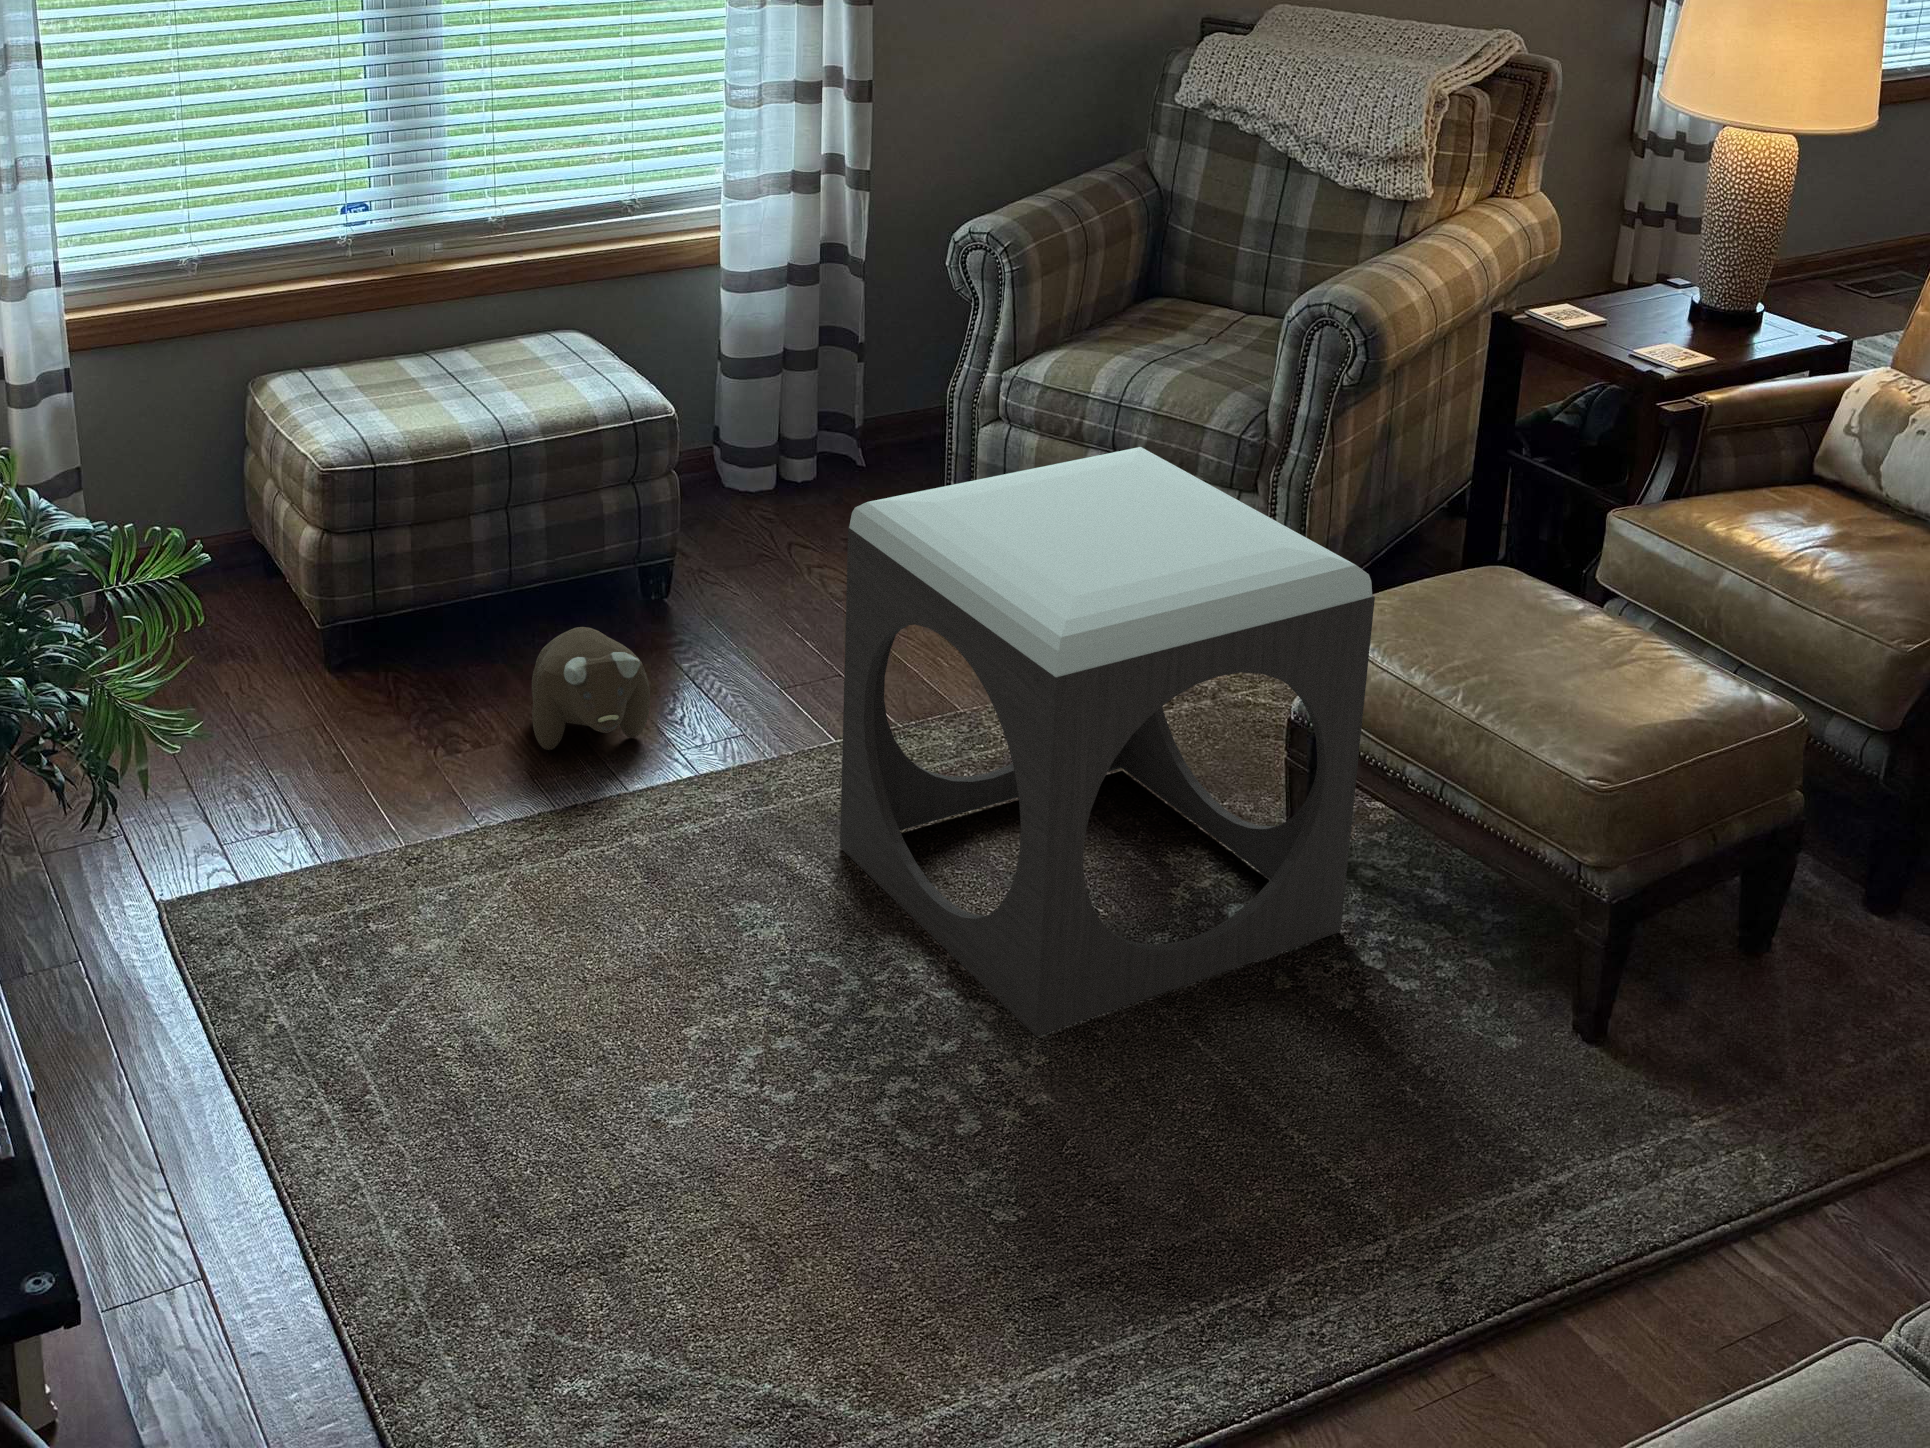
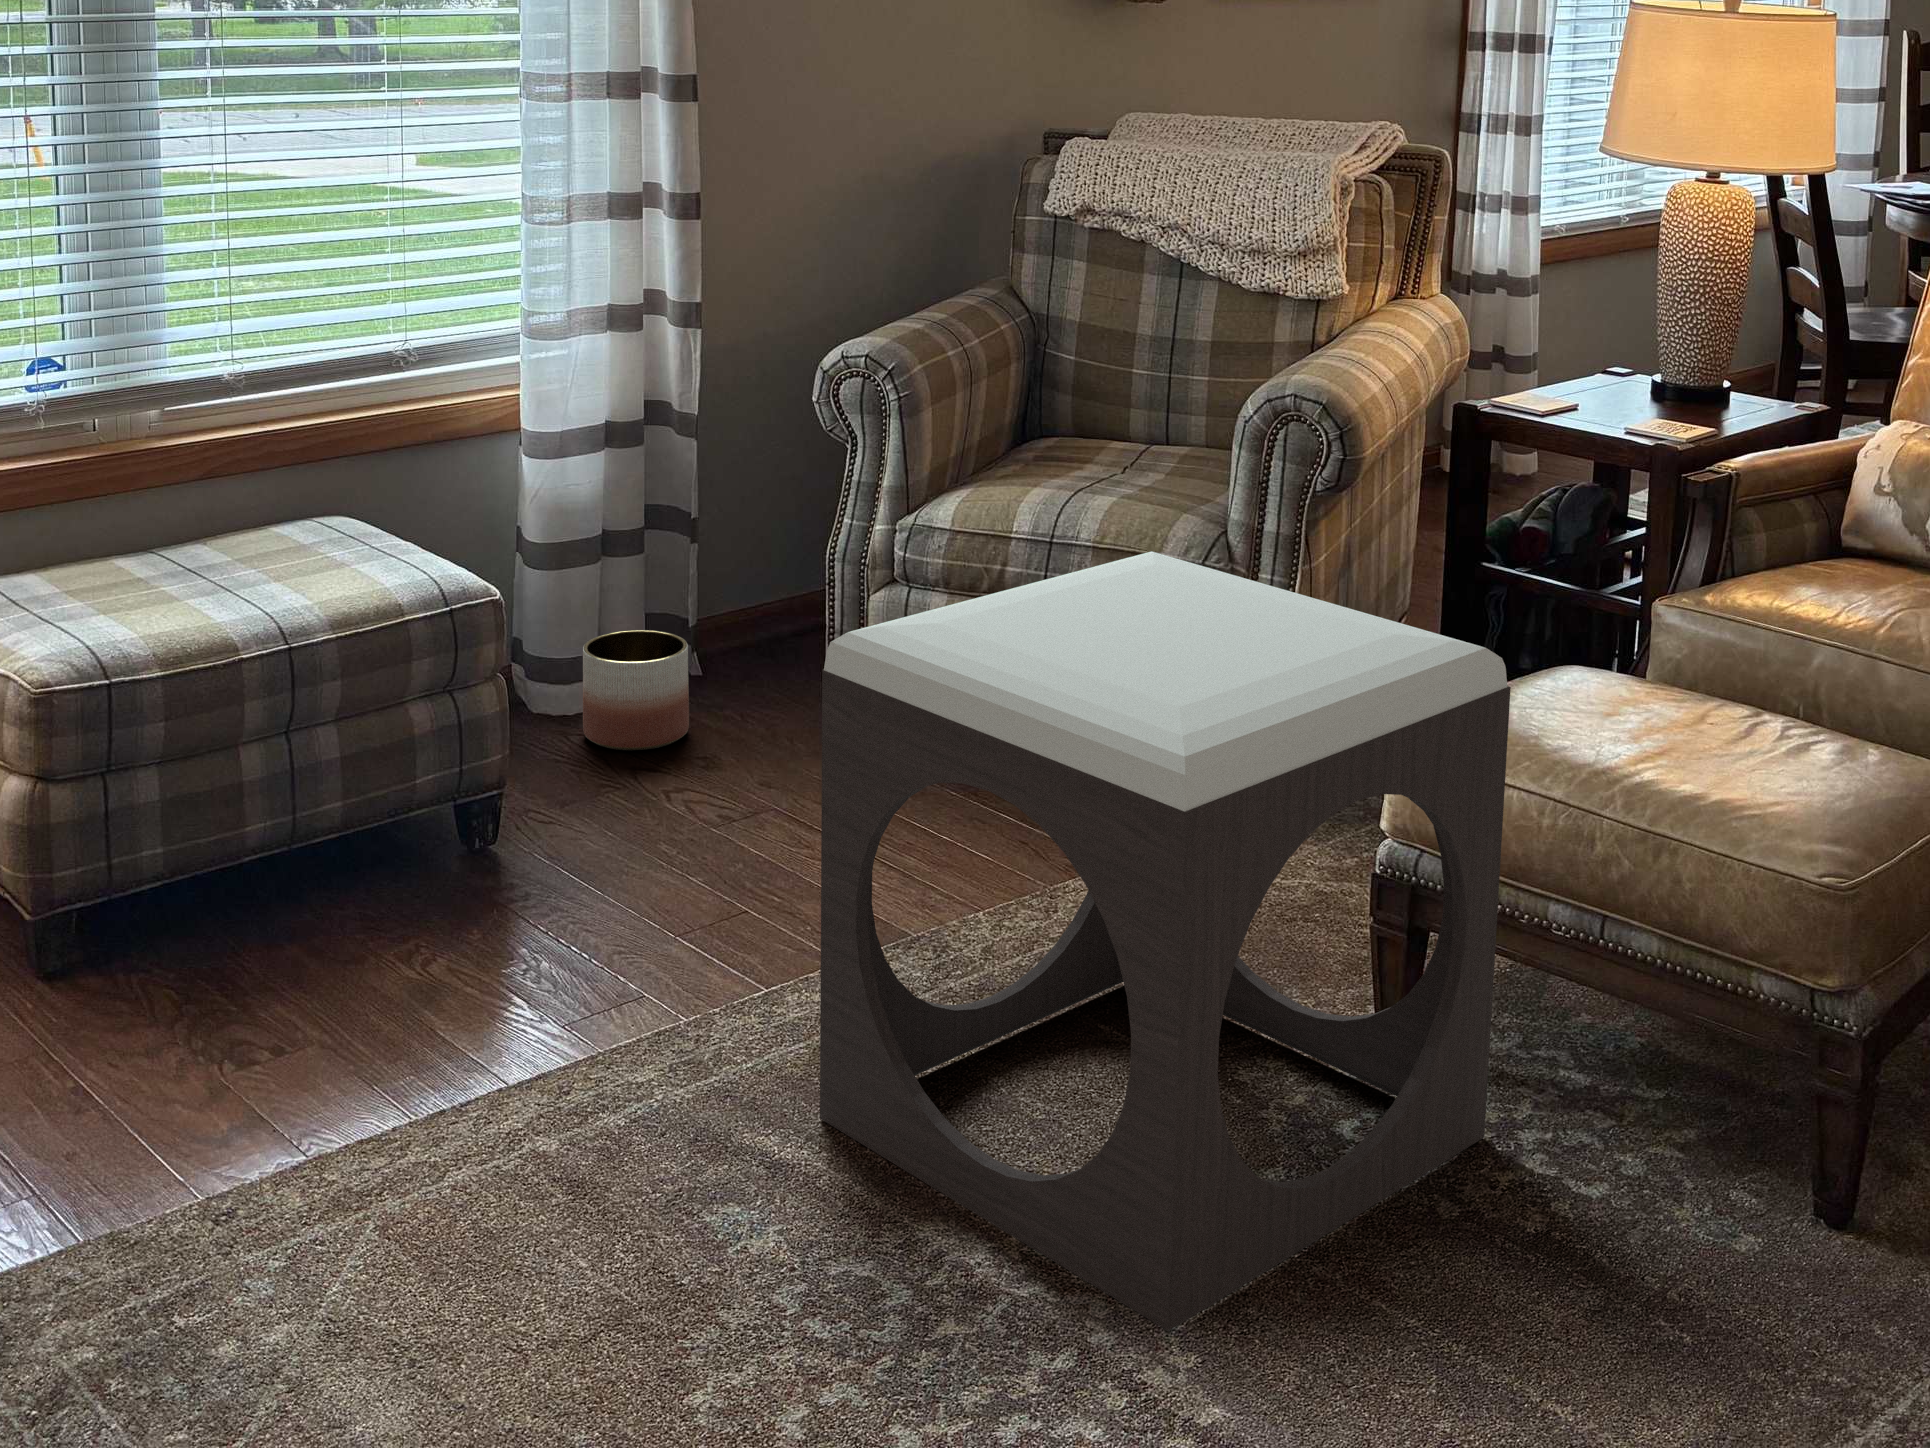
planter: none [756,434,840,532] -> present [583,630,689,750]
plush toy: present [532,627,650,750] -> none [351,869,521,1044]

